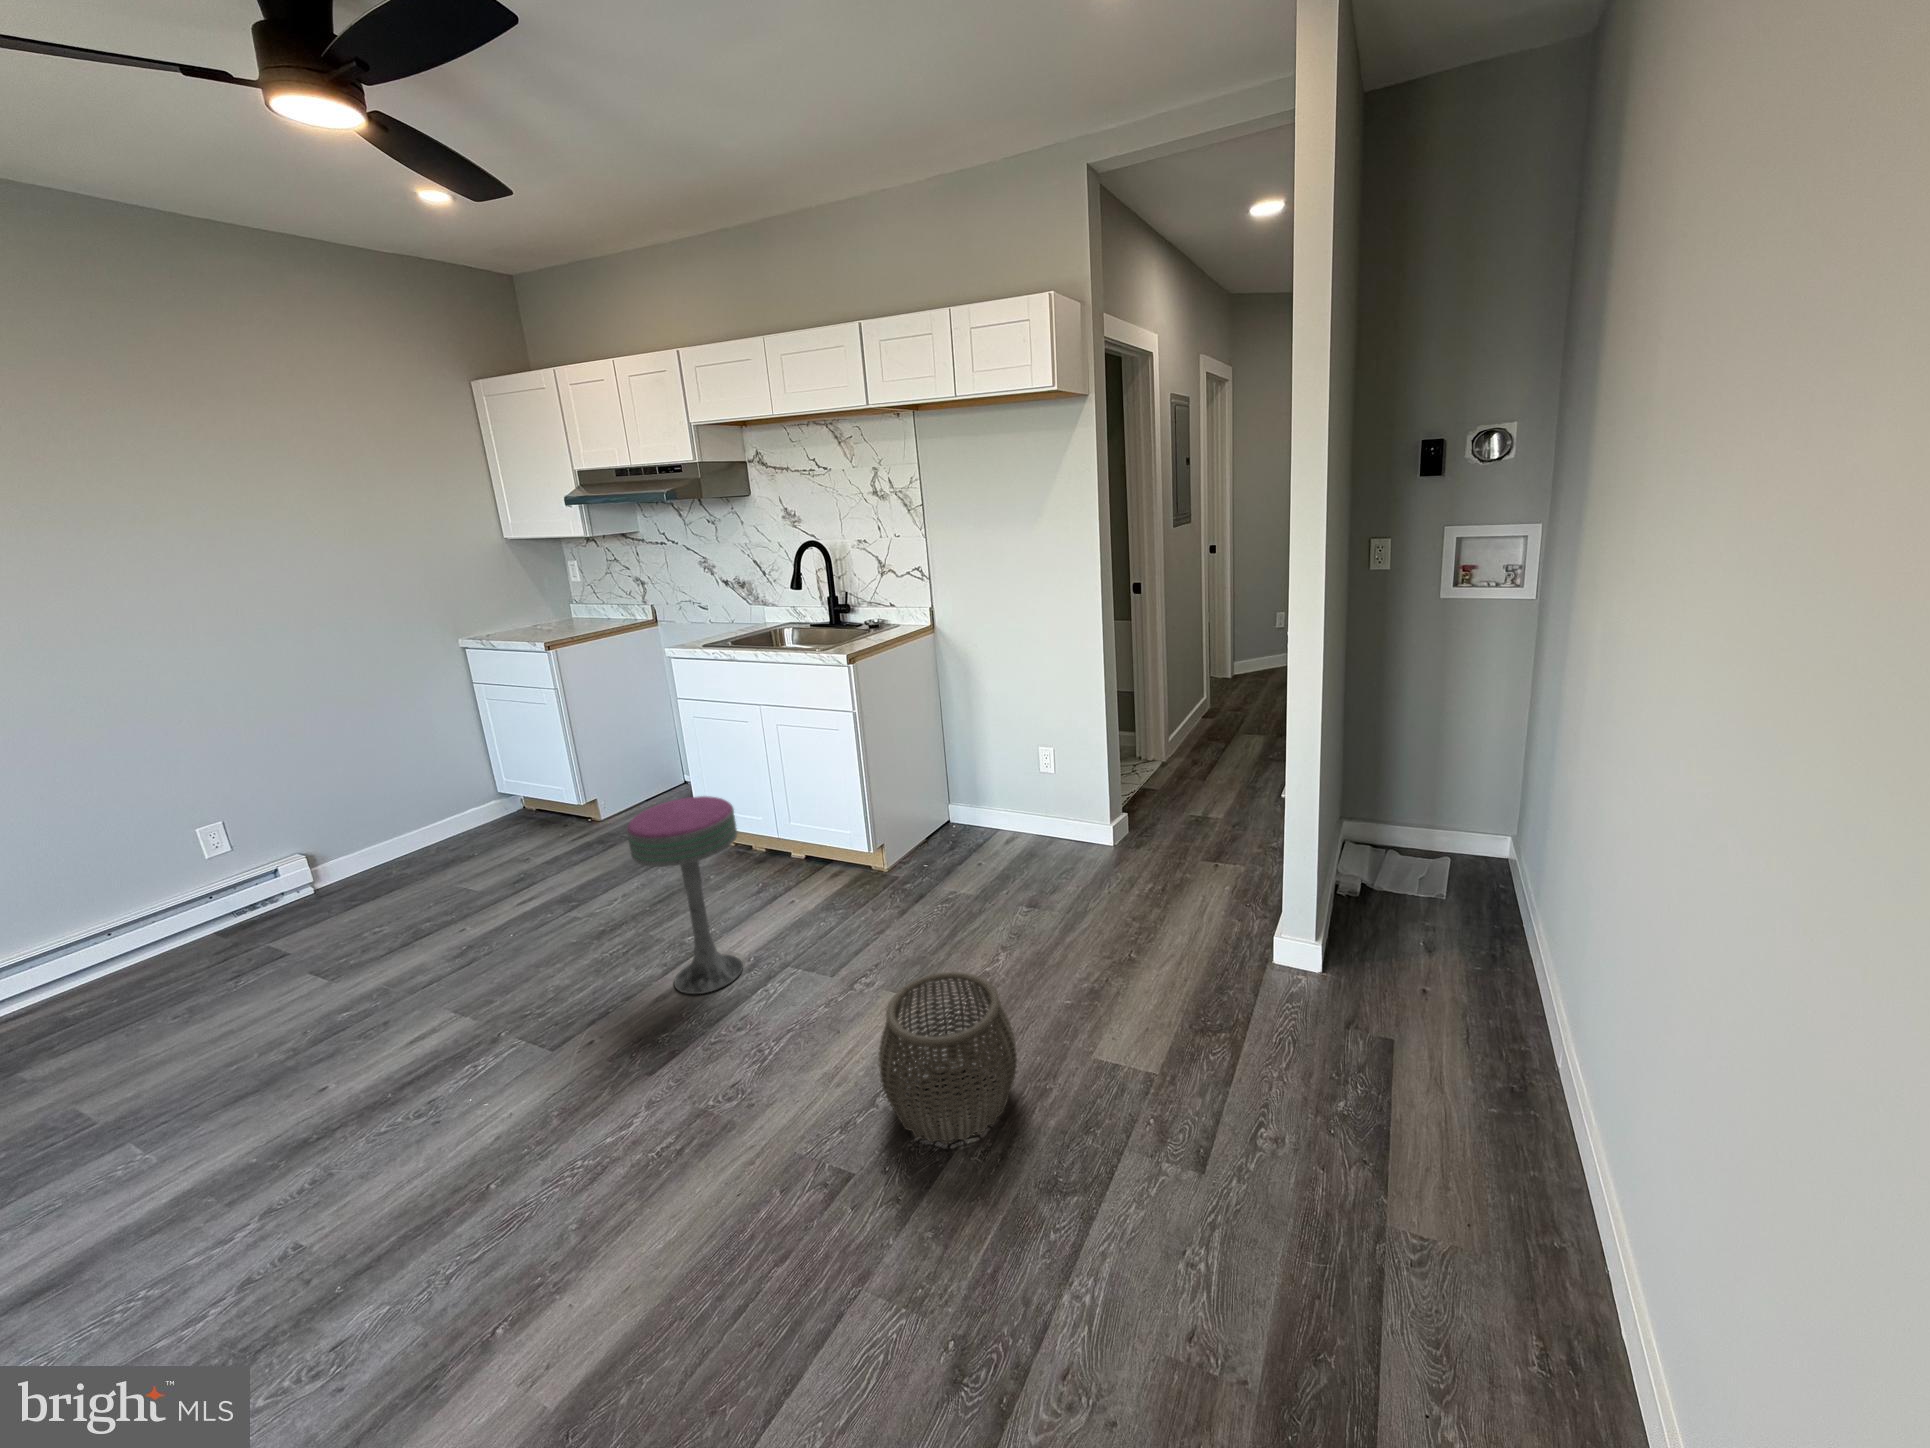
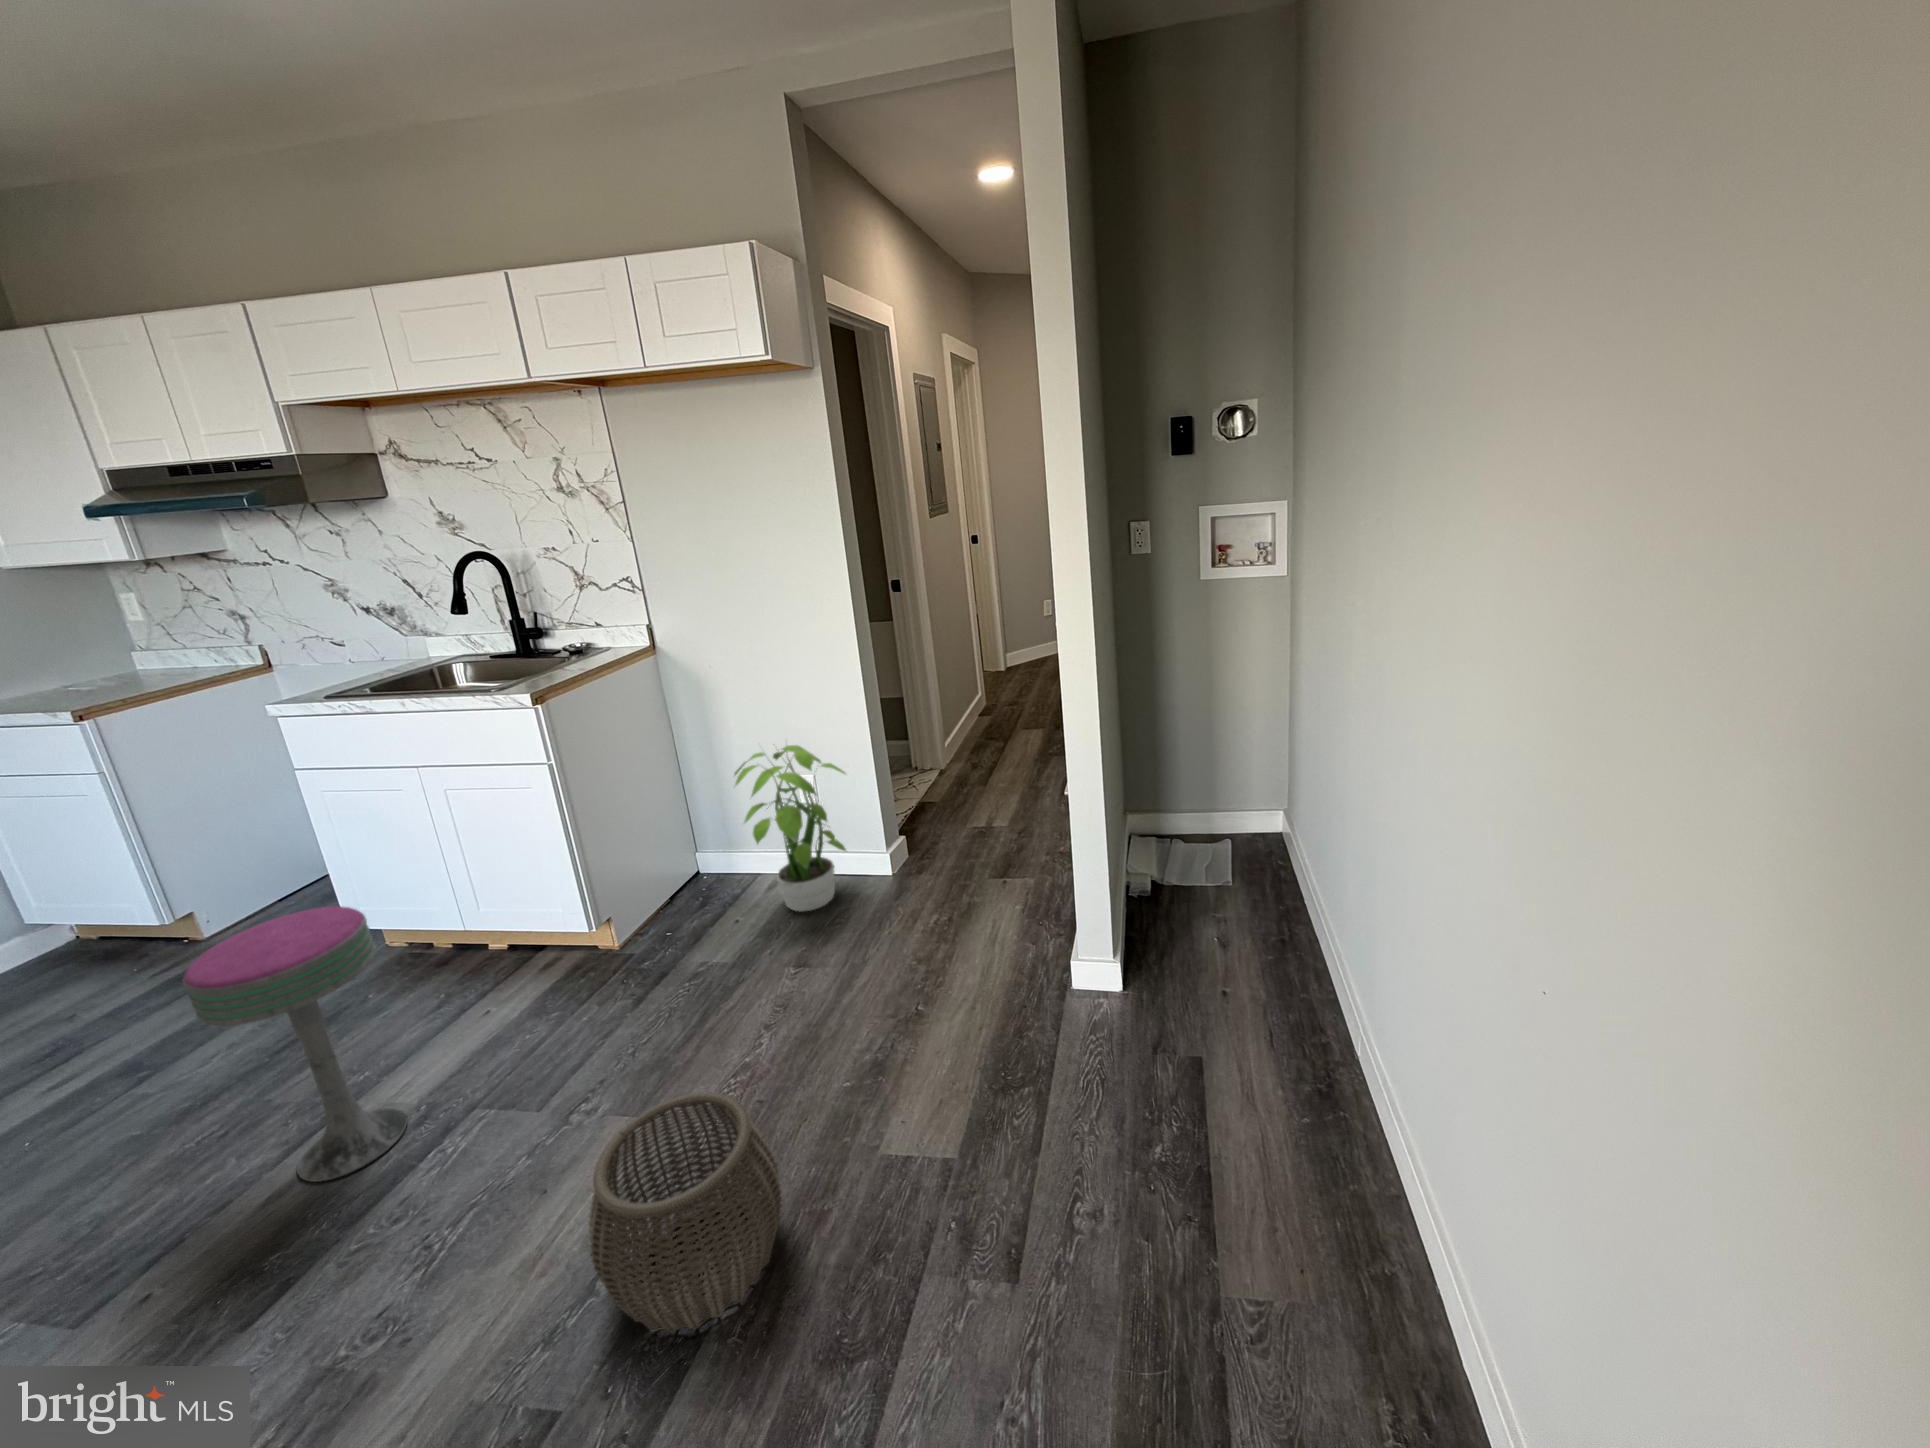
potted plant: none [989,713,1084,865] -> present [734,745,846,911]

